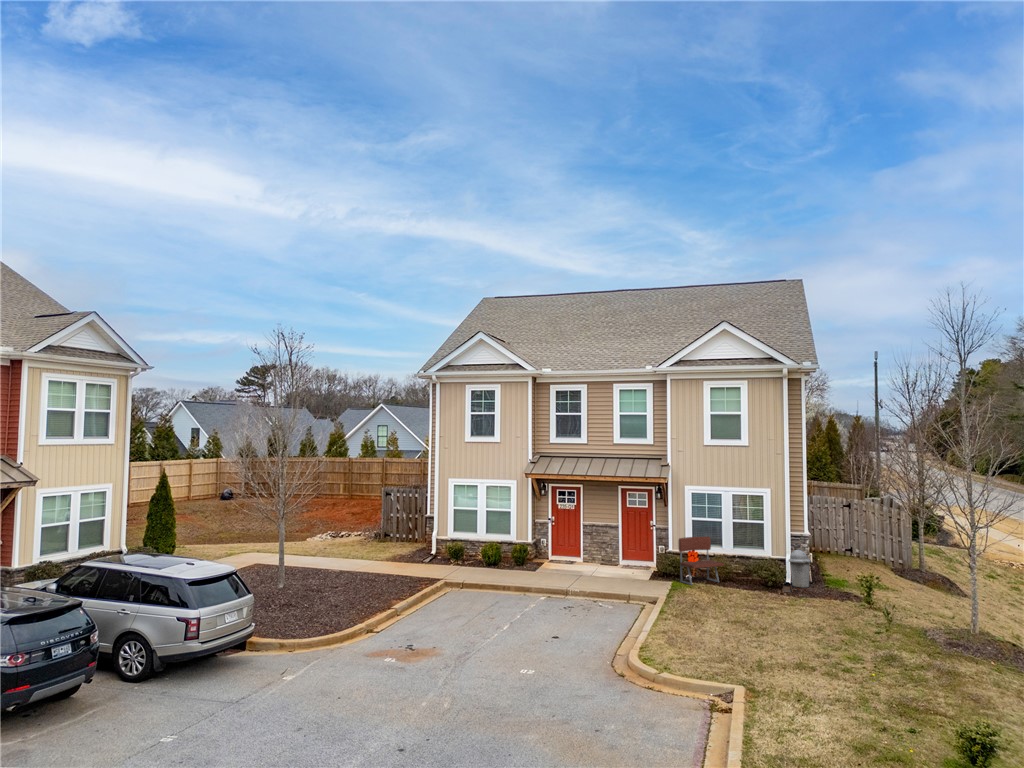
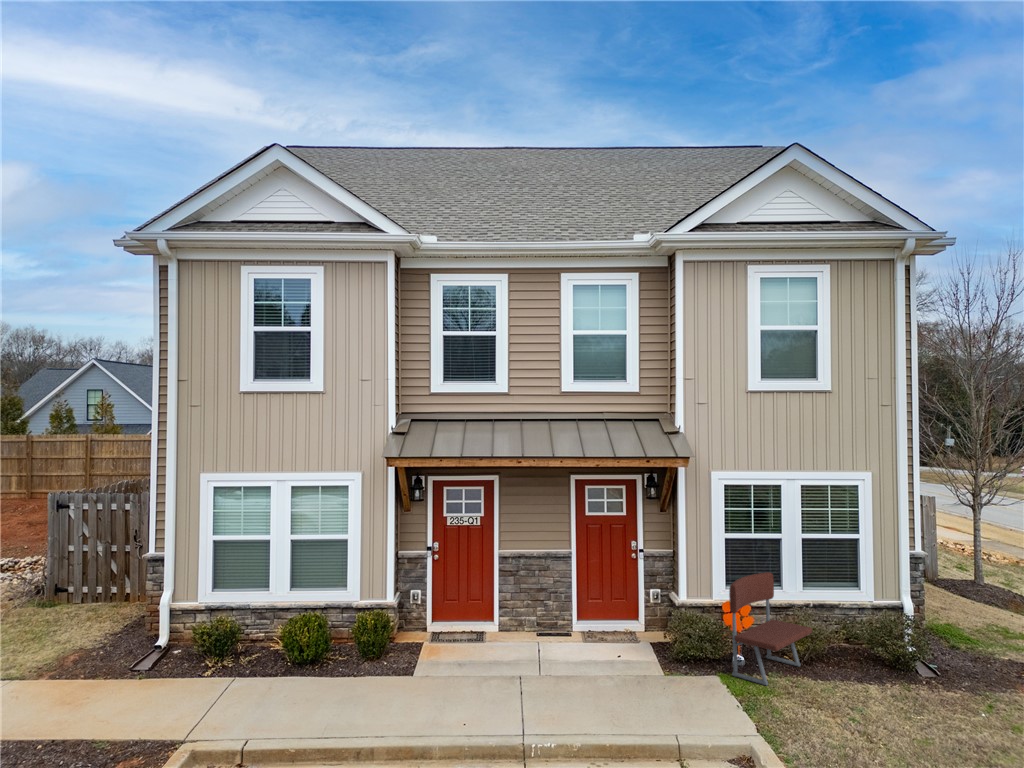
trash can: present [789,549,811,588] -> none [915,587,962,663]

